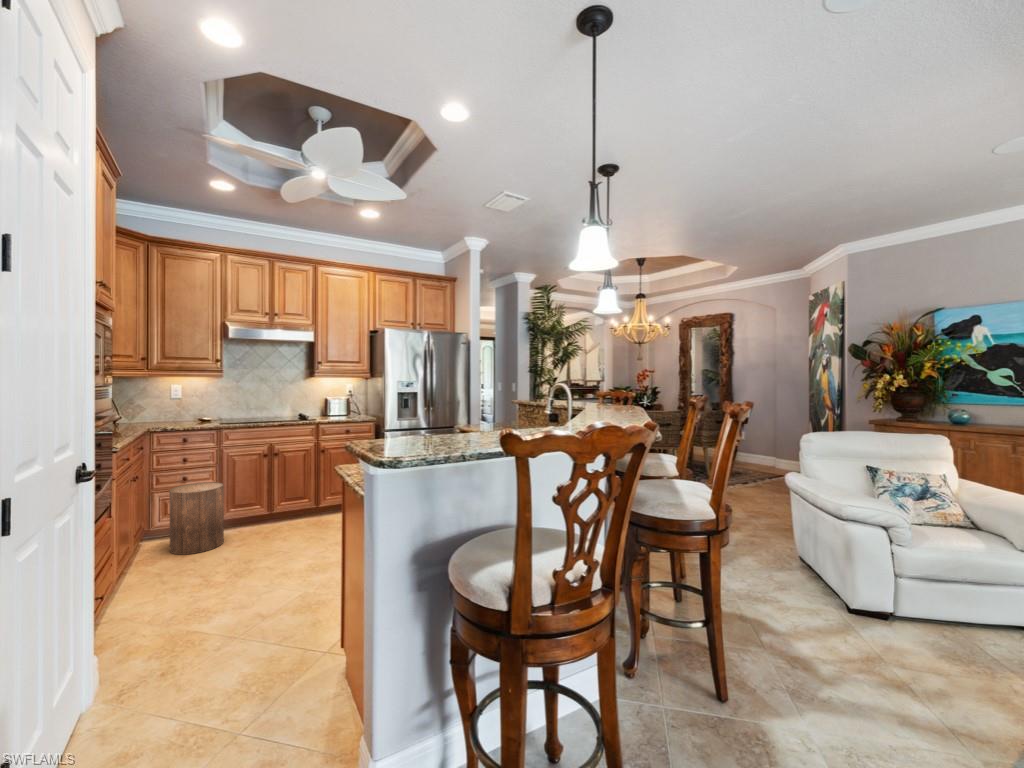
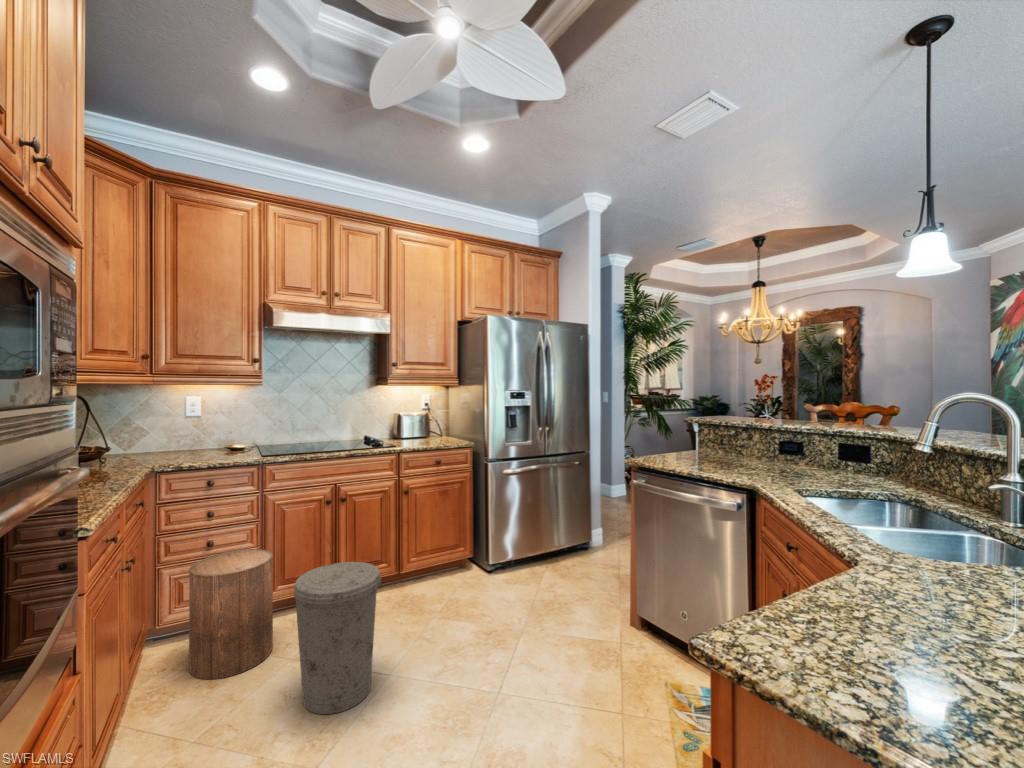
trash can: none [227,487,282,568] -> present [294,562,381,714]

